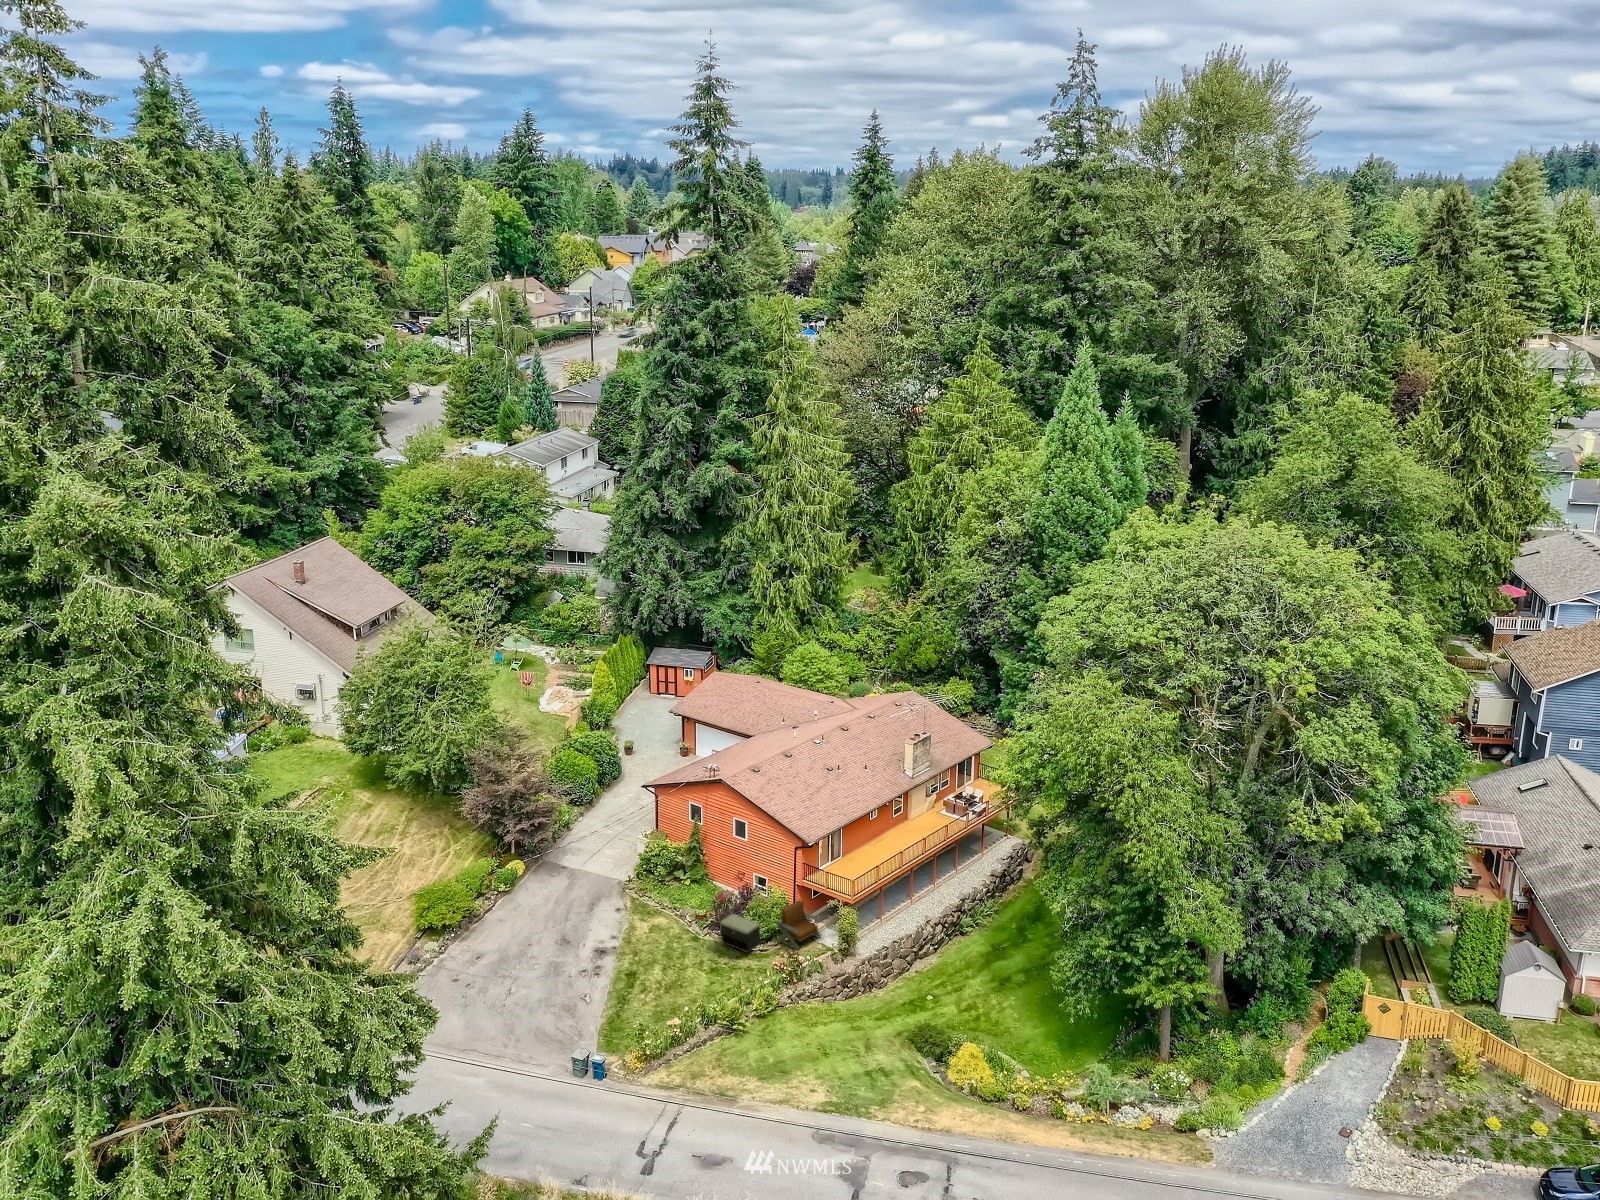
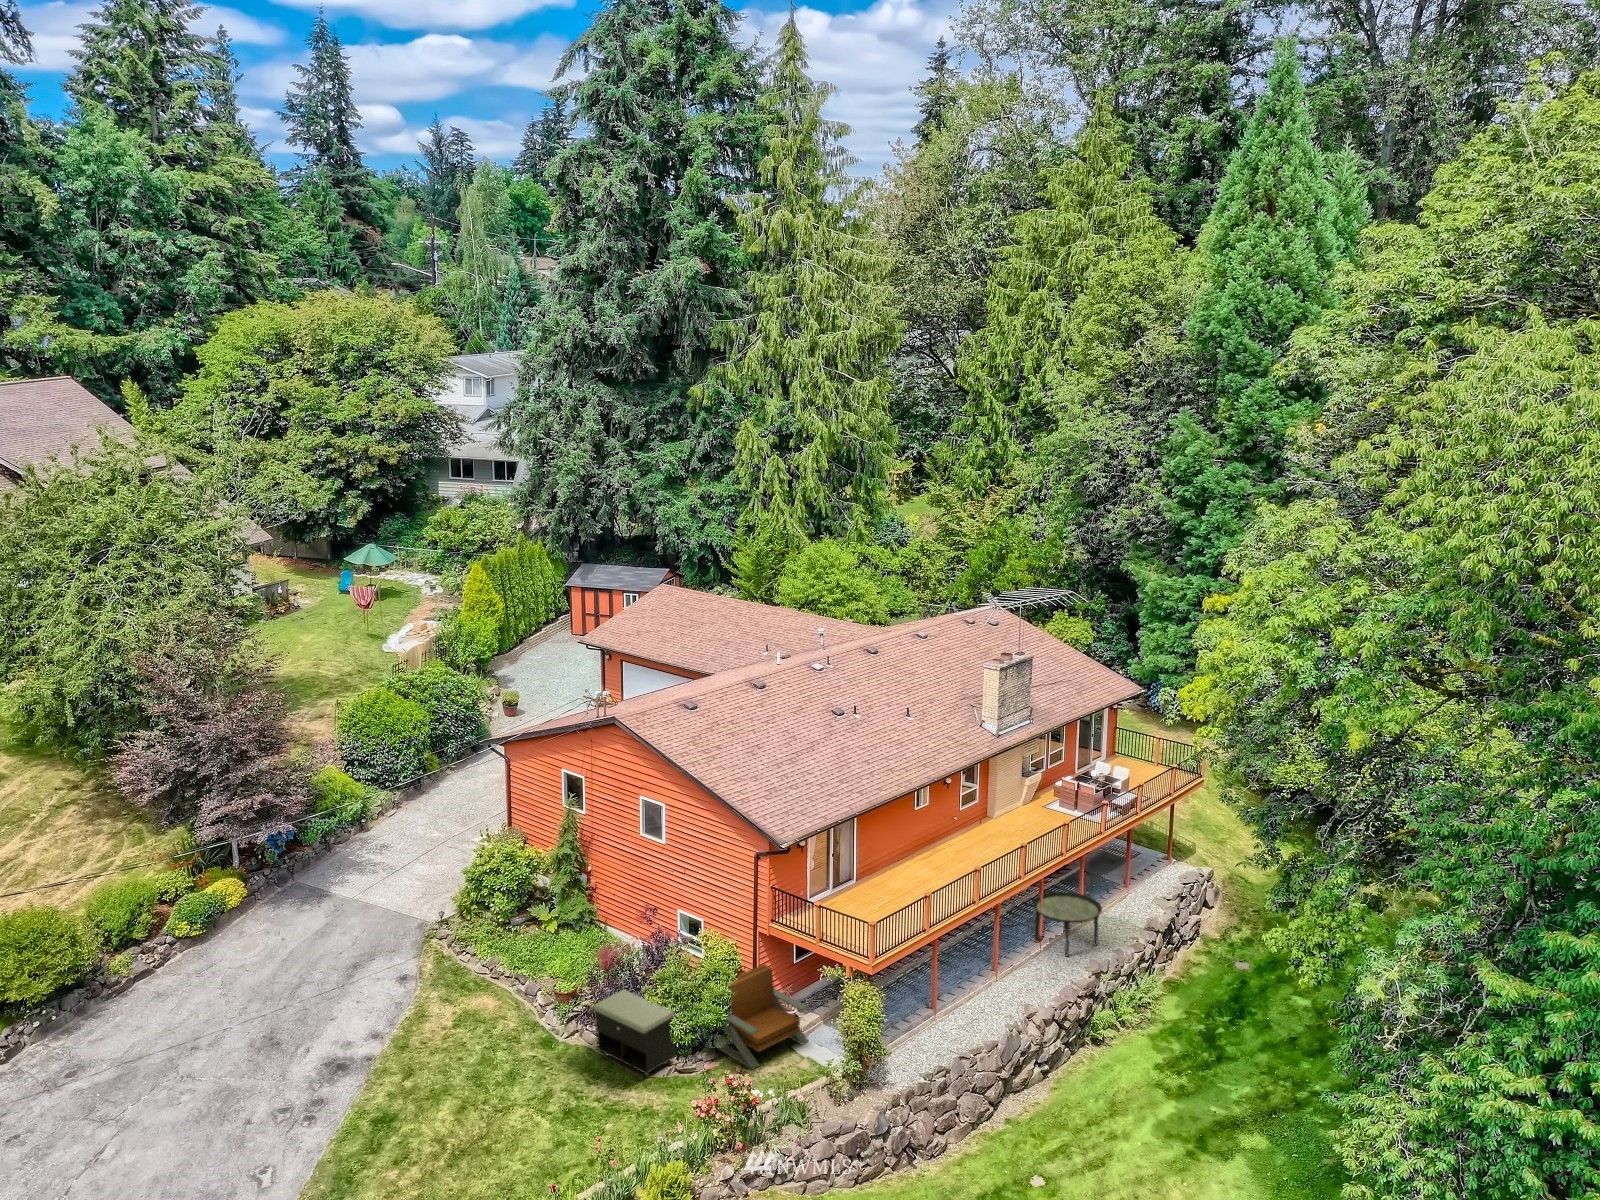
round table: none [931,858,966,892] -> present [1033,892,1102,957]

